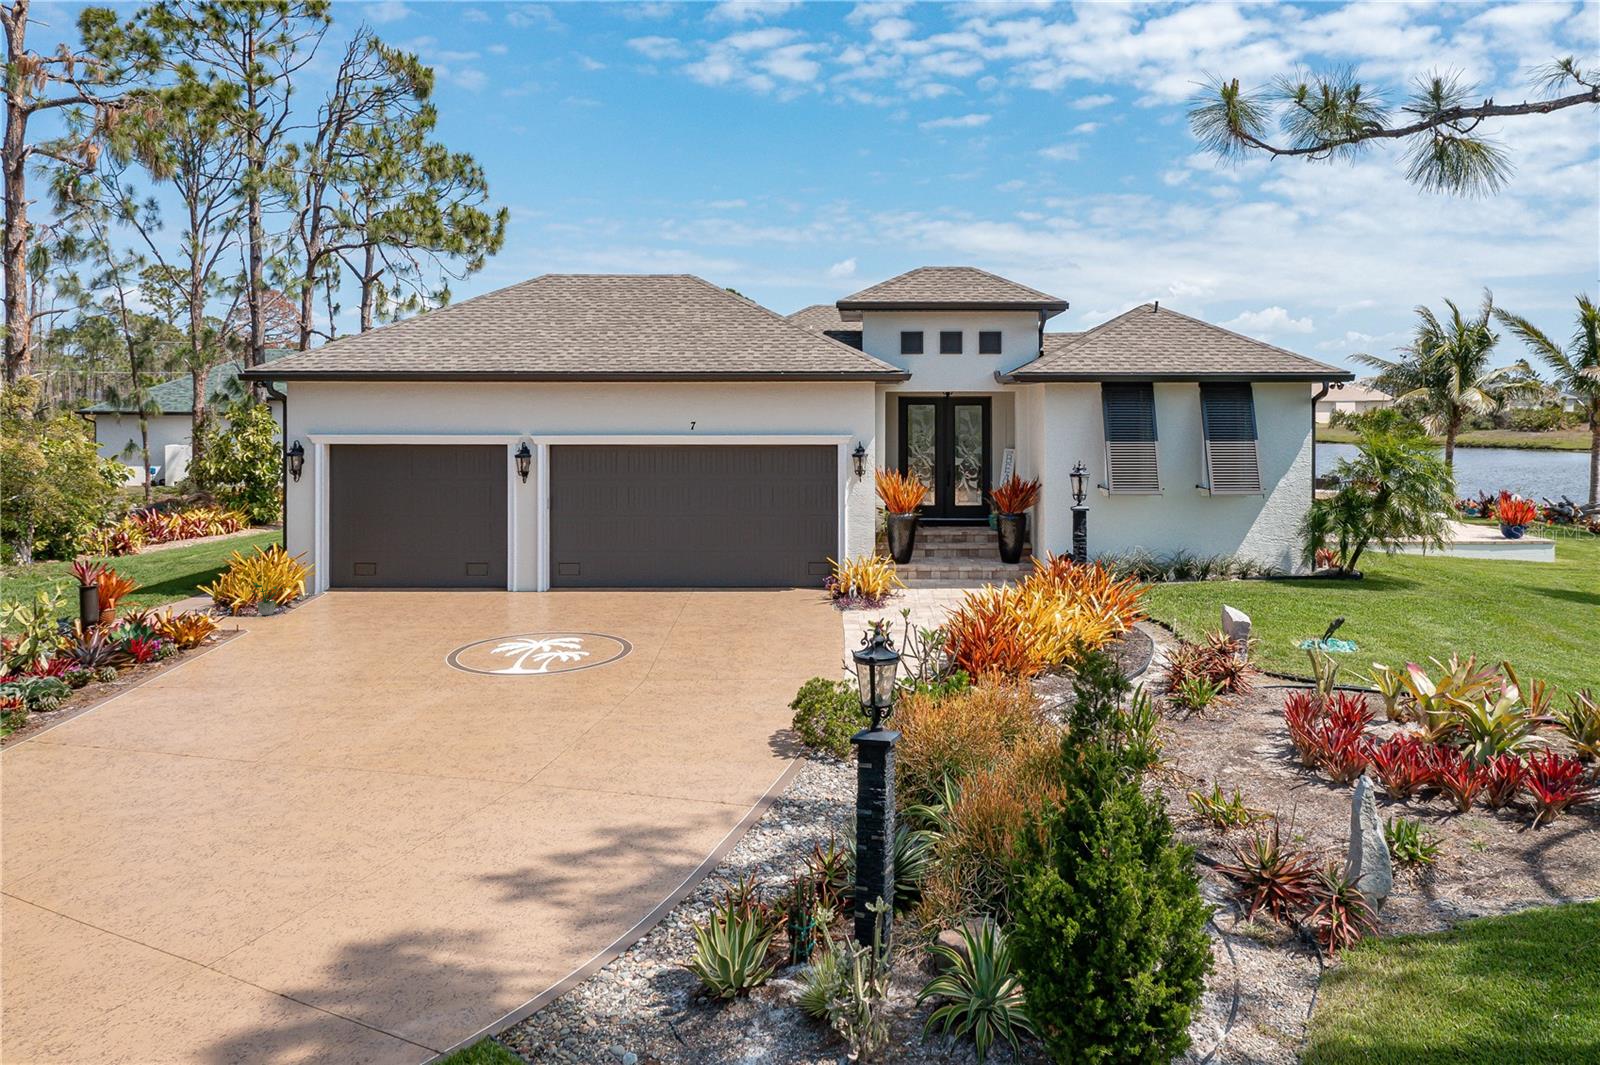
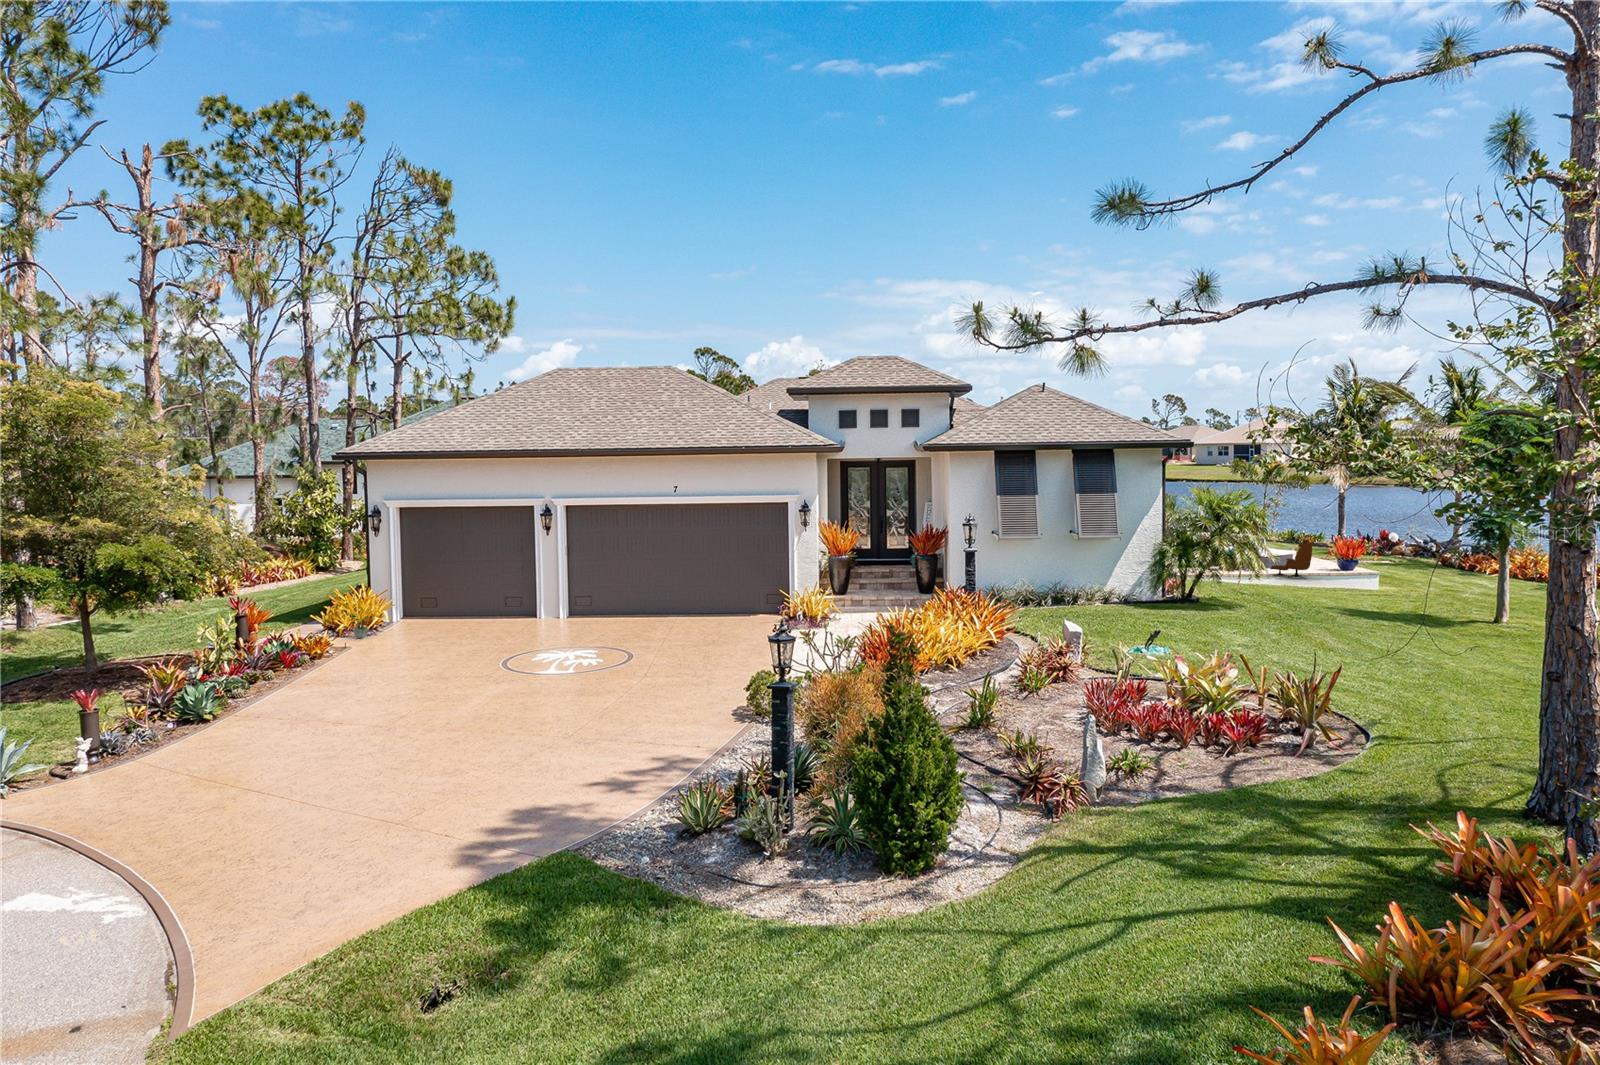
lounge chair: none [1447,508,1512,555] -> present [1271,543,1313,579]

